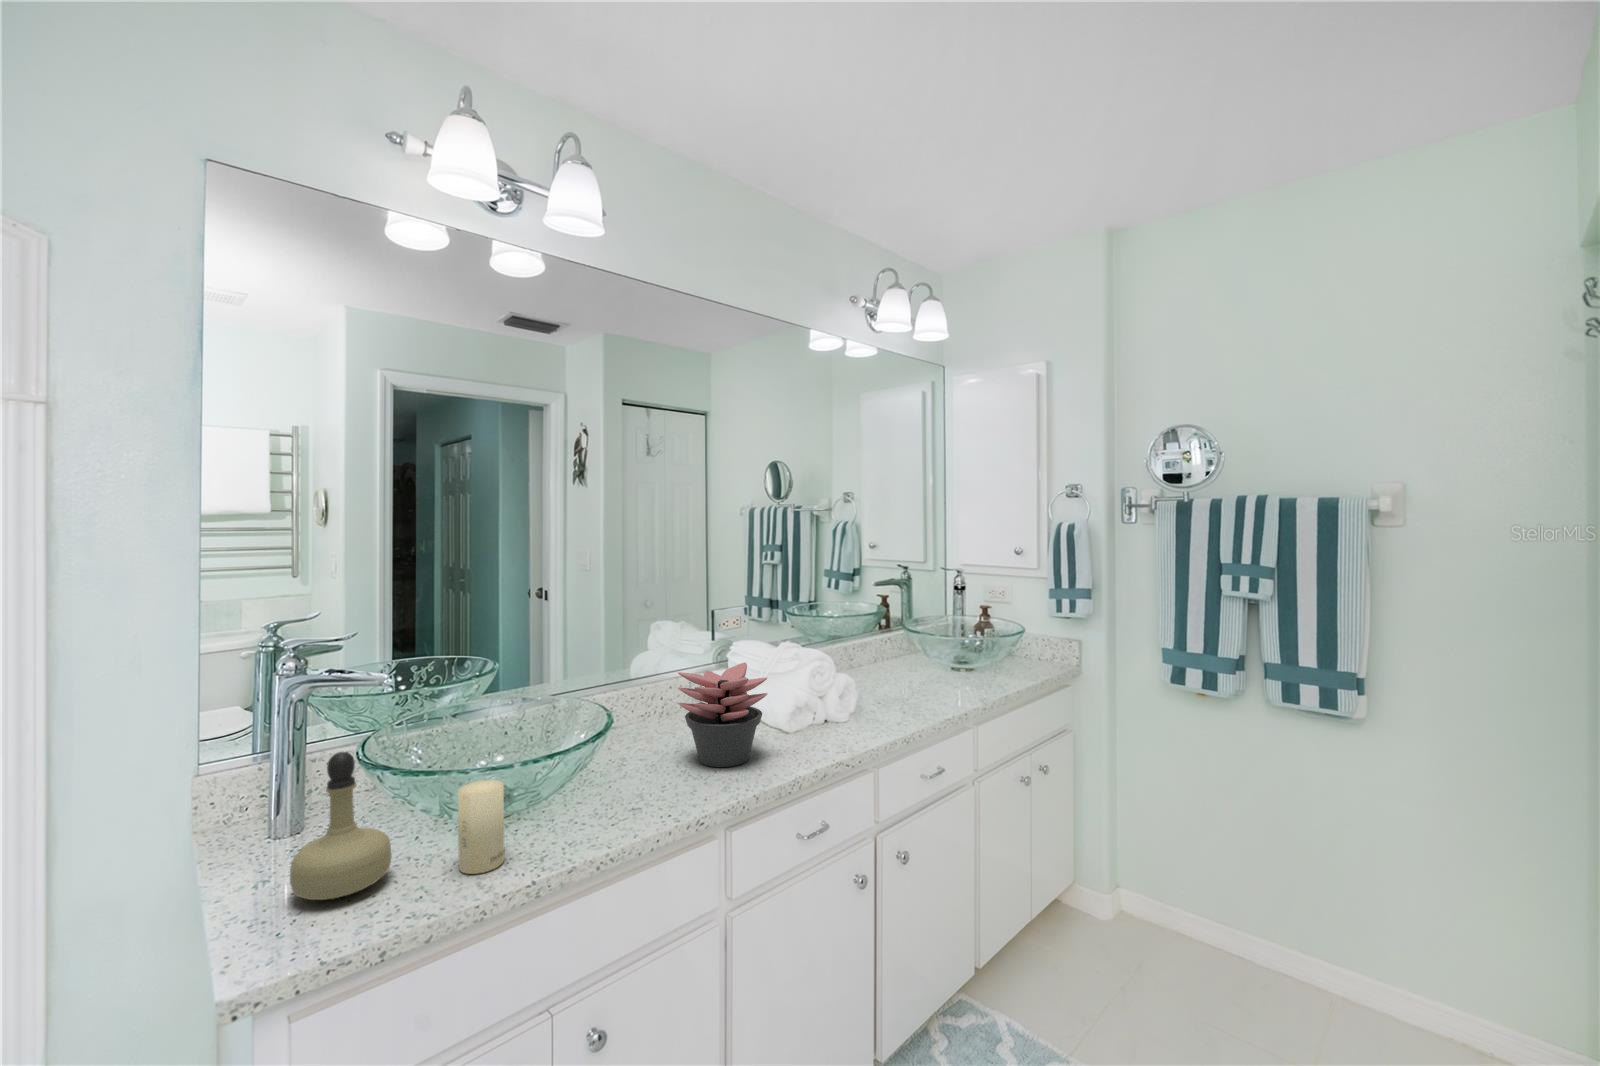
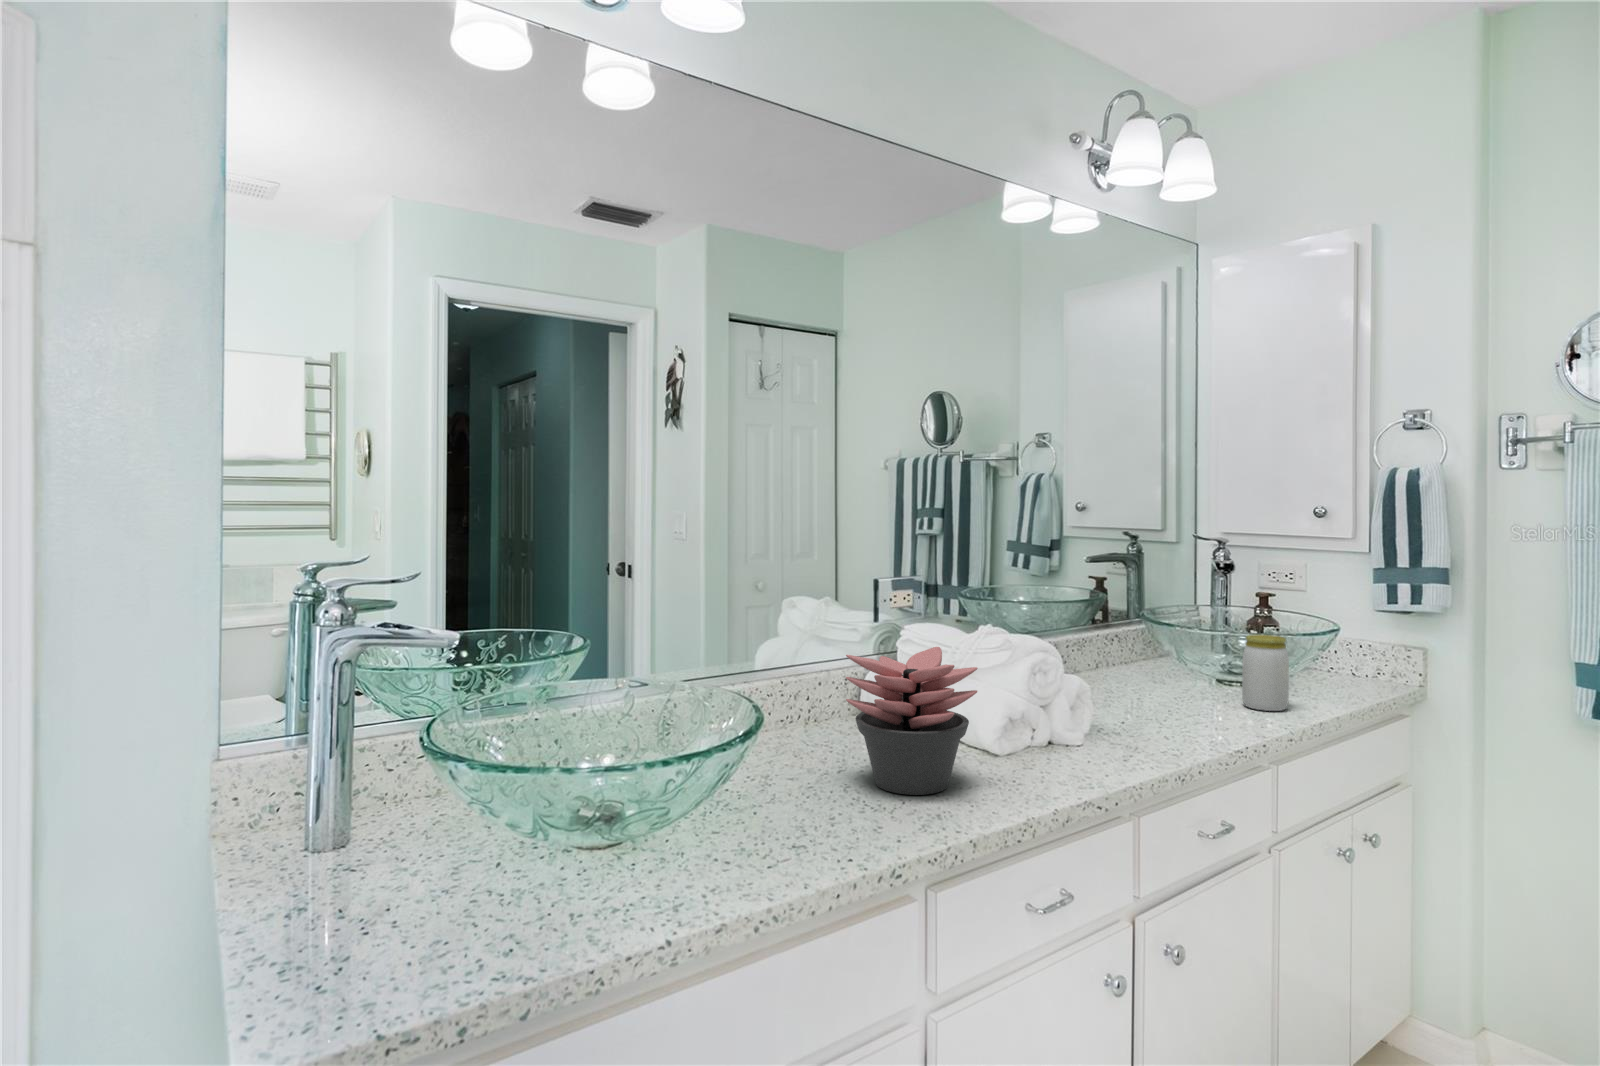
jar: none [965,639,993,691] -> present [1242,635,1289,711]
perfume bottle: present [290,752,392,900] -> none [333,729,468,942]
candle: present [458,780,505,874] -> none [560,785,623,922]

